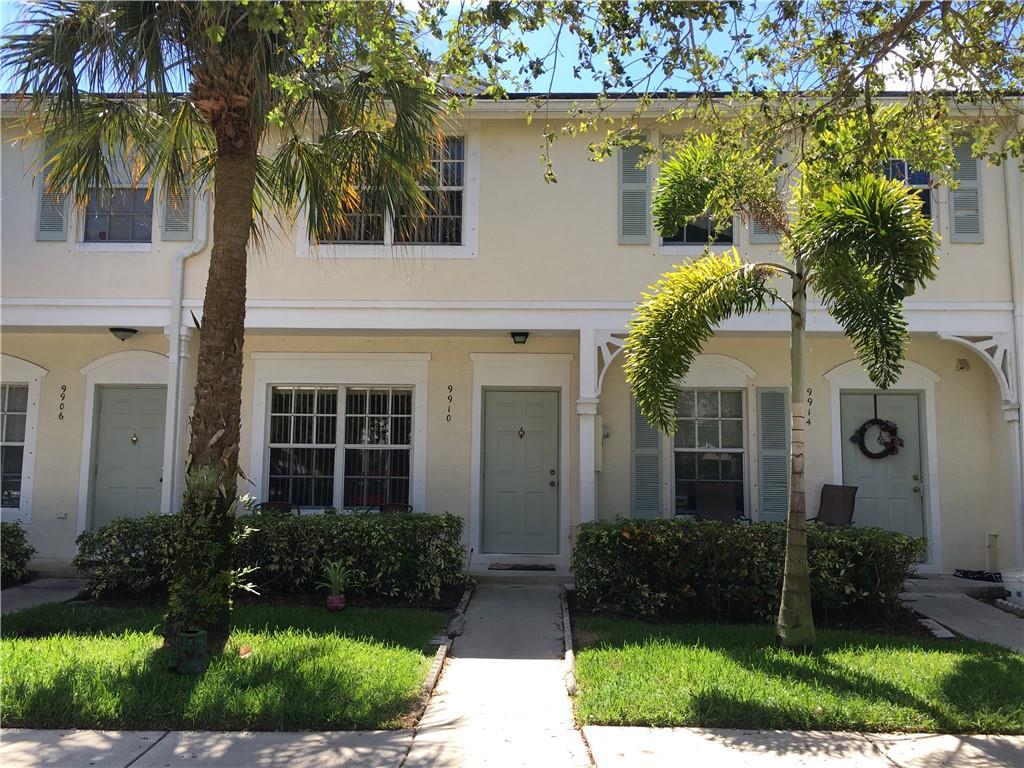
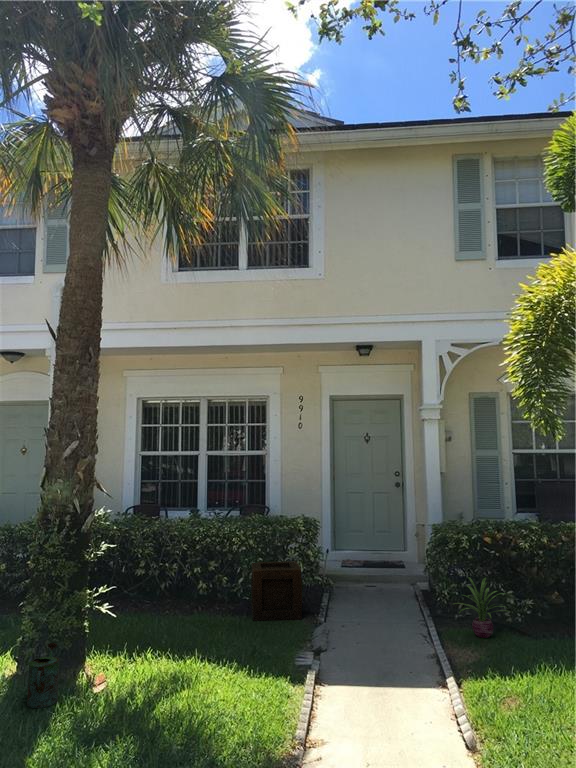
wooden crate: none [391,557,442,614] -> present [251,561,302,621]
decorative plant: present [316,558,351,611] -> present [456,577,505,638]

